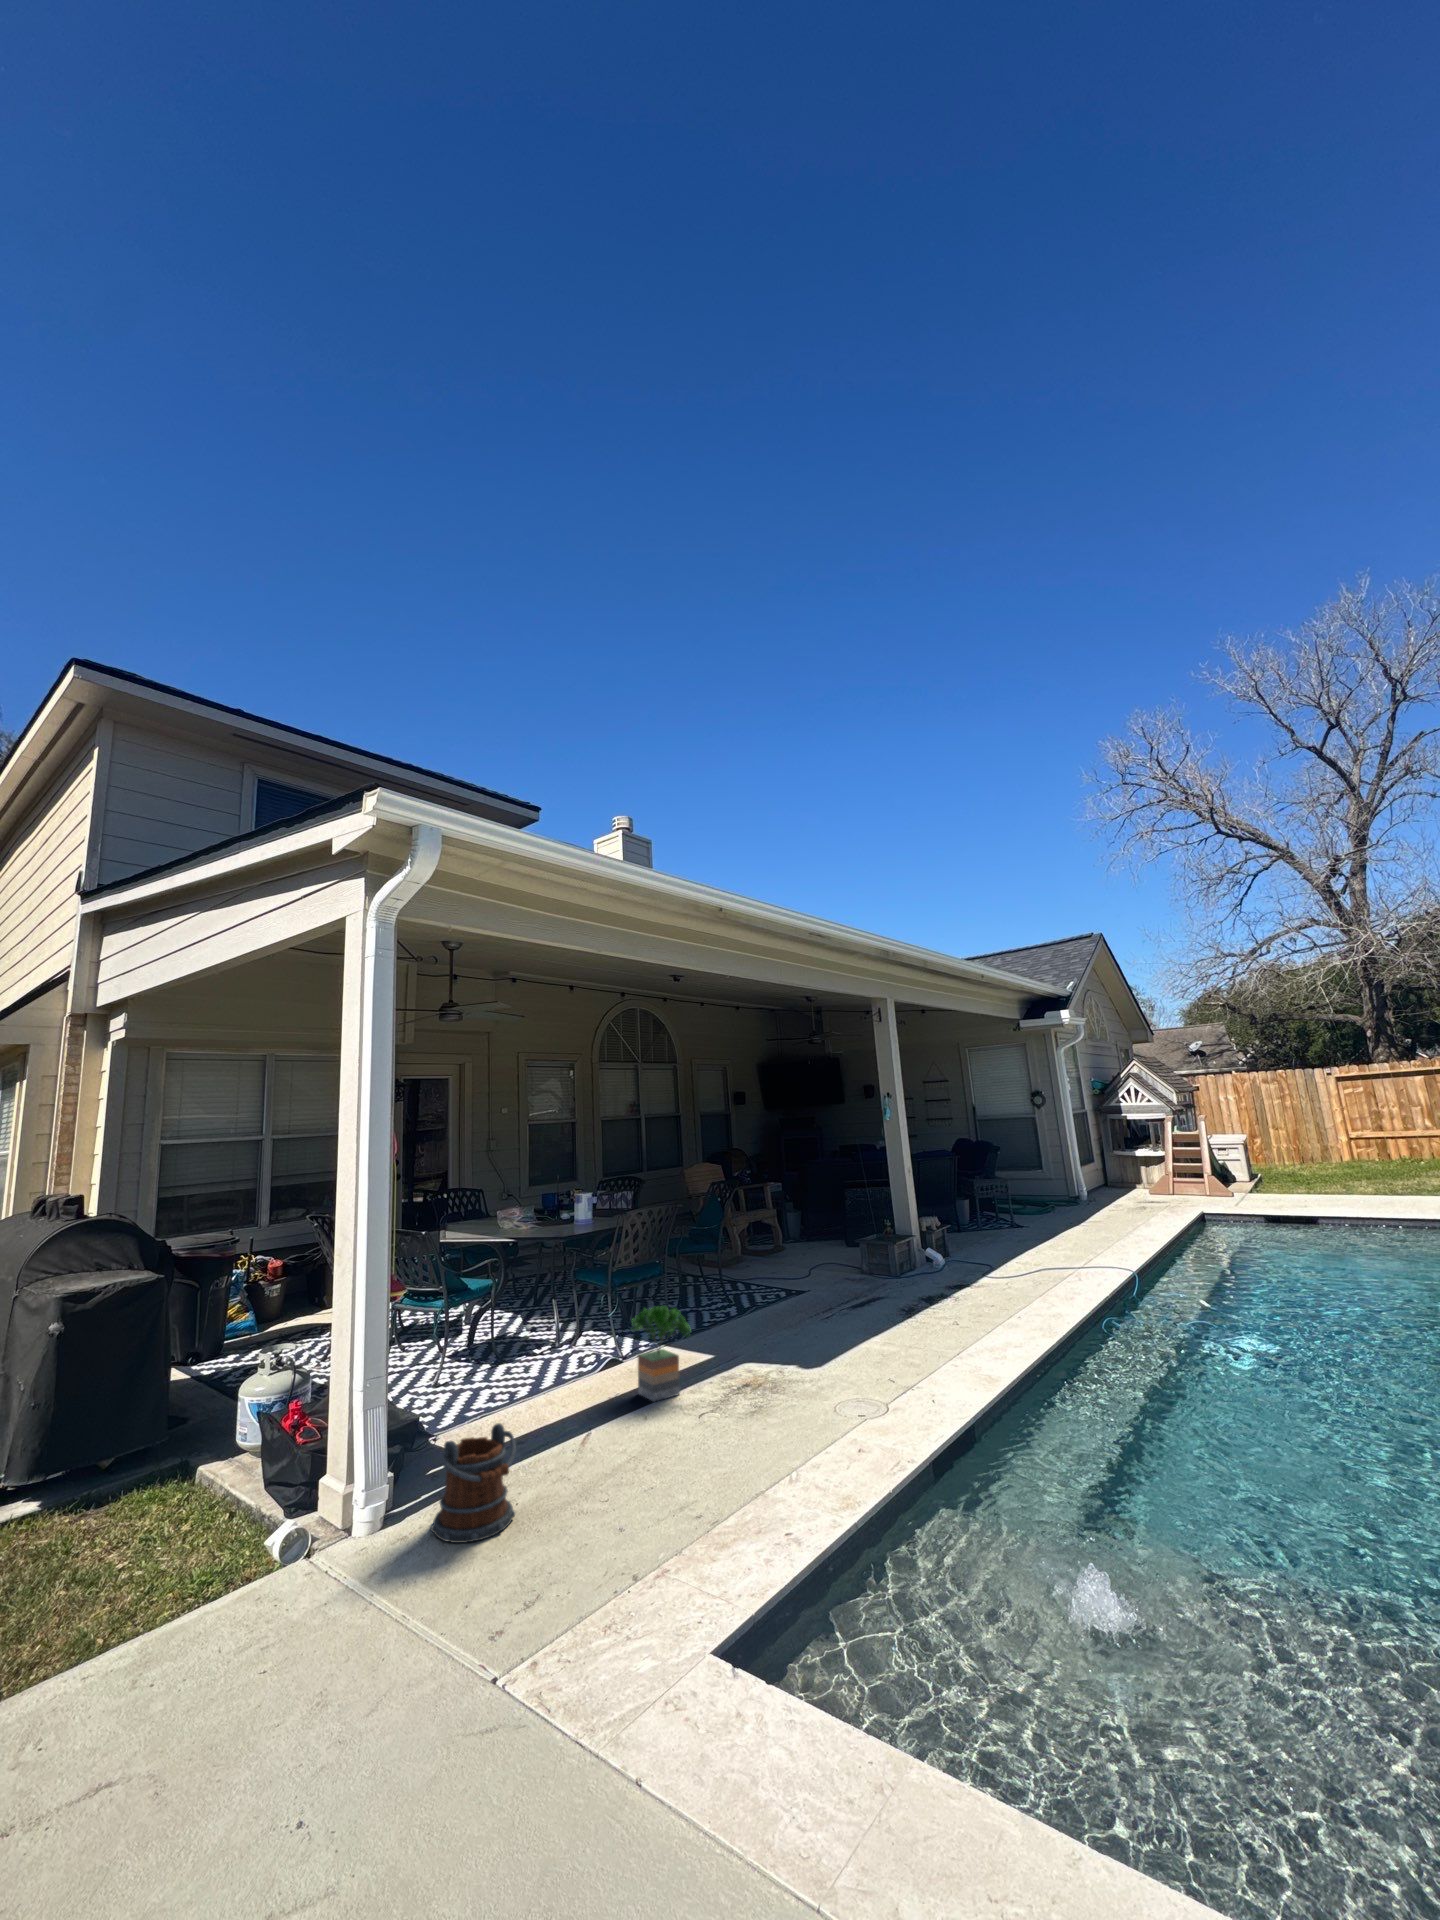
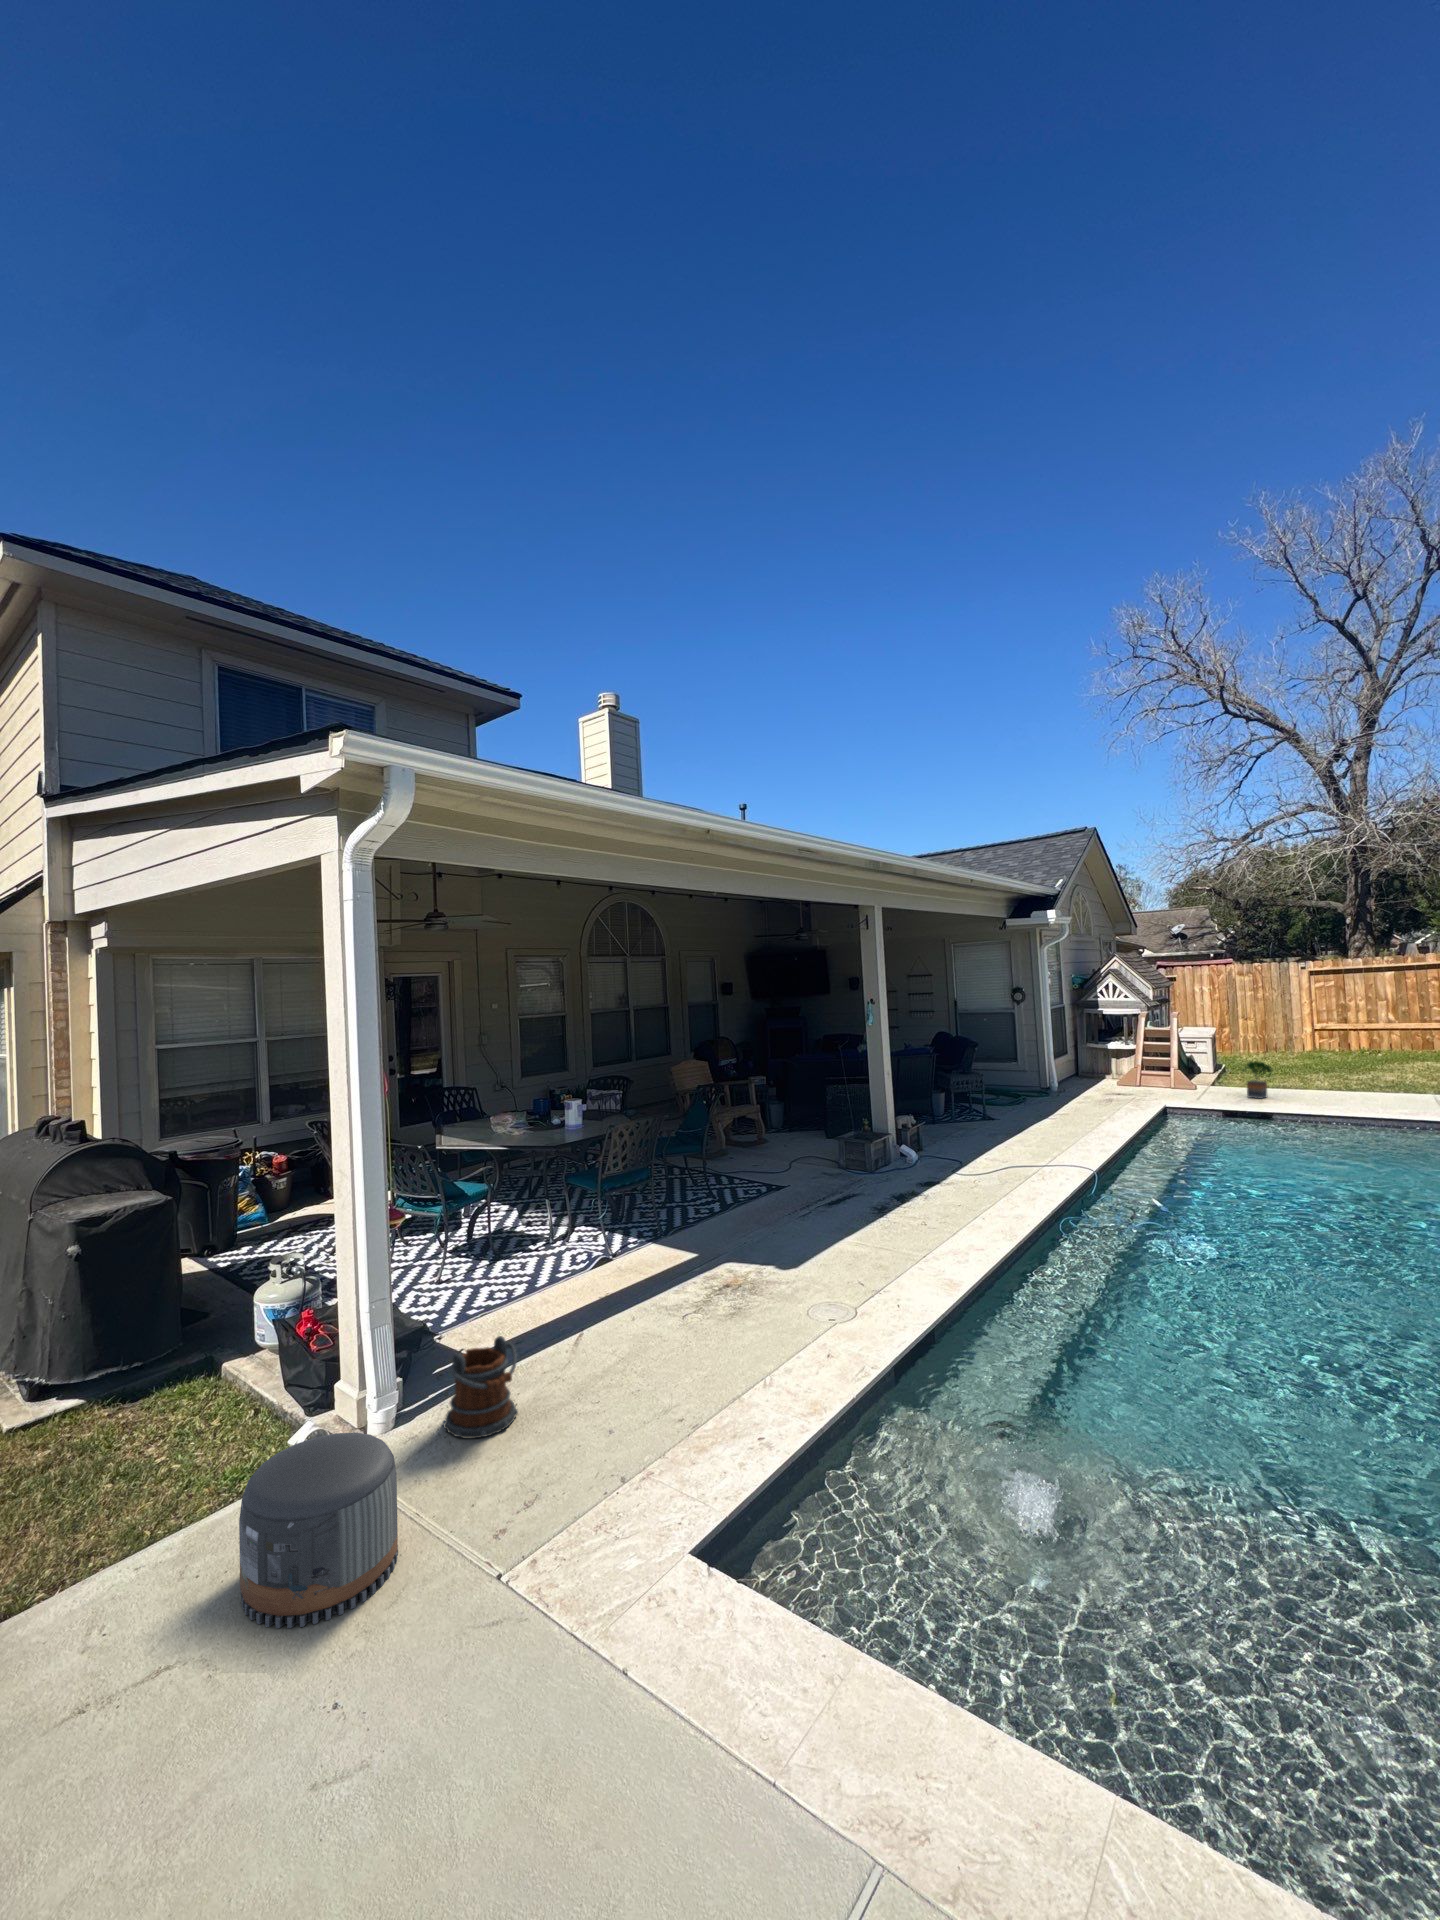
potted tree: present [632,1306,691,1401] -> present [1242,1062,1272,1099]
pouf: none [175,1519,368,1759] -> present [239,1432,398,1628]

